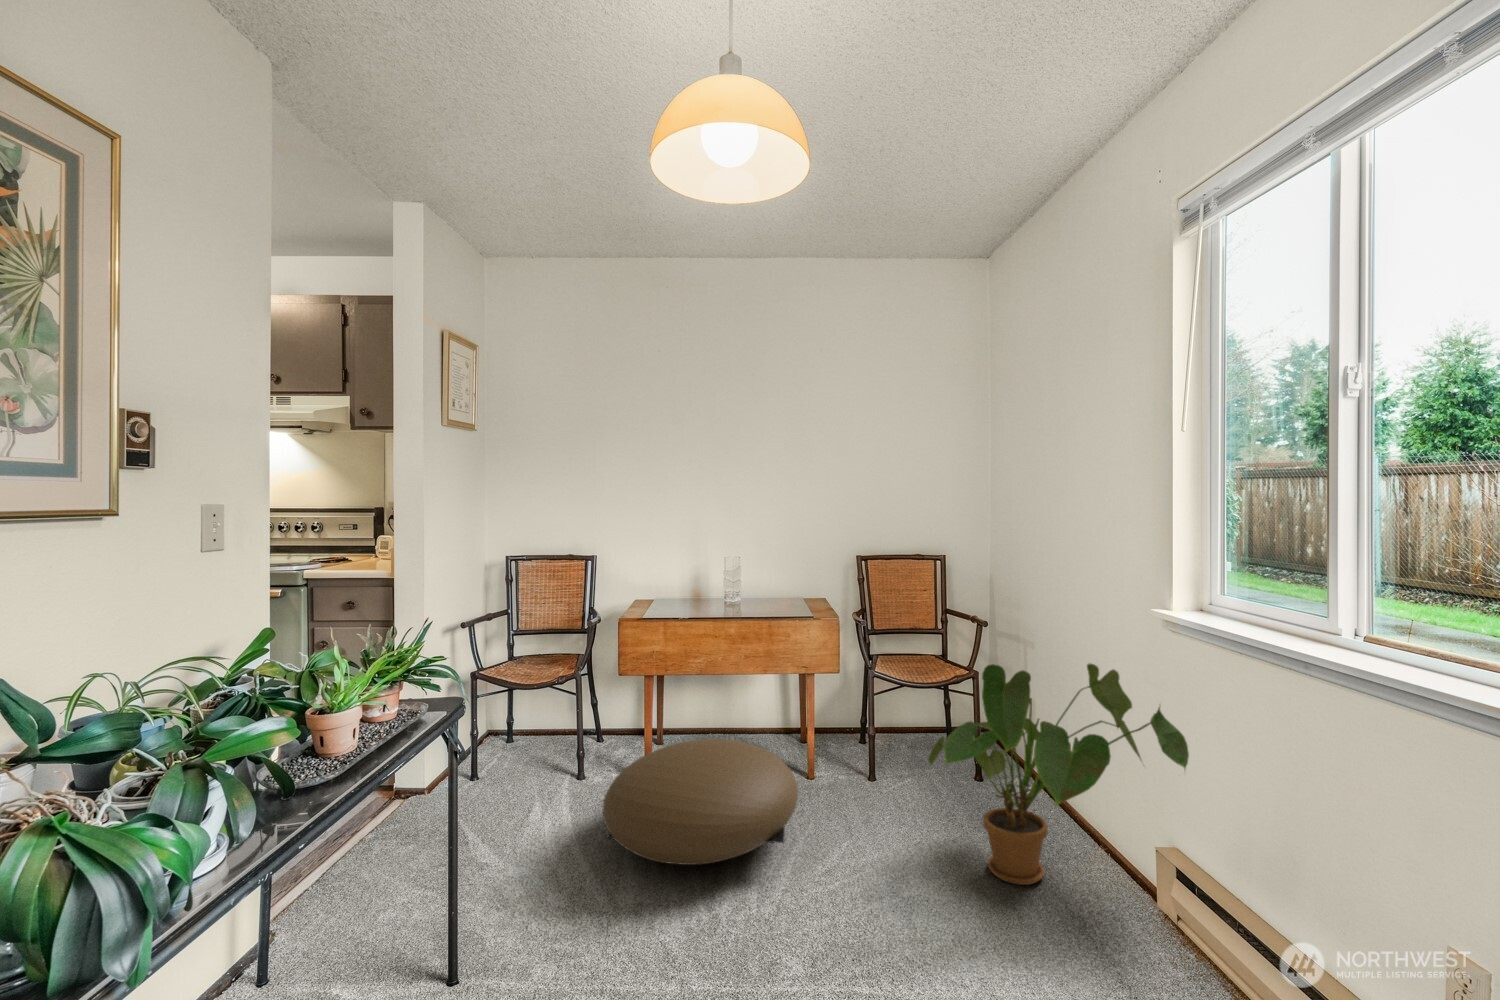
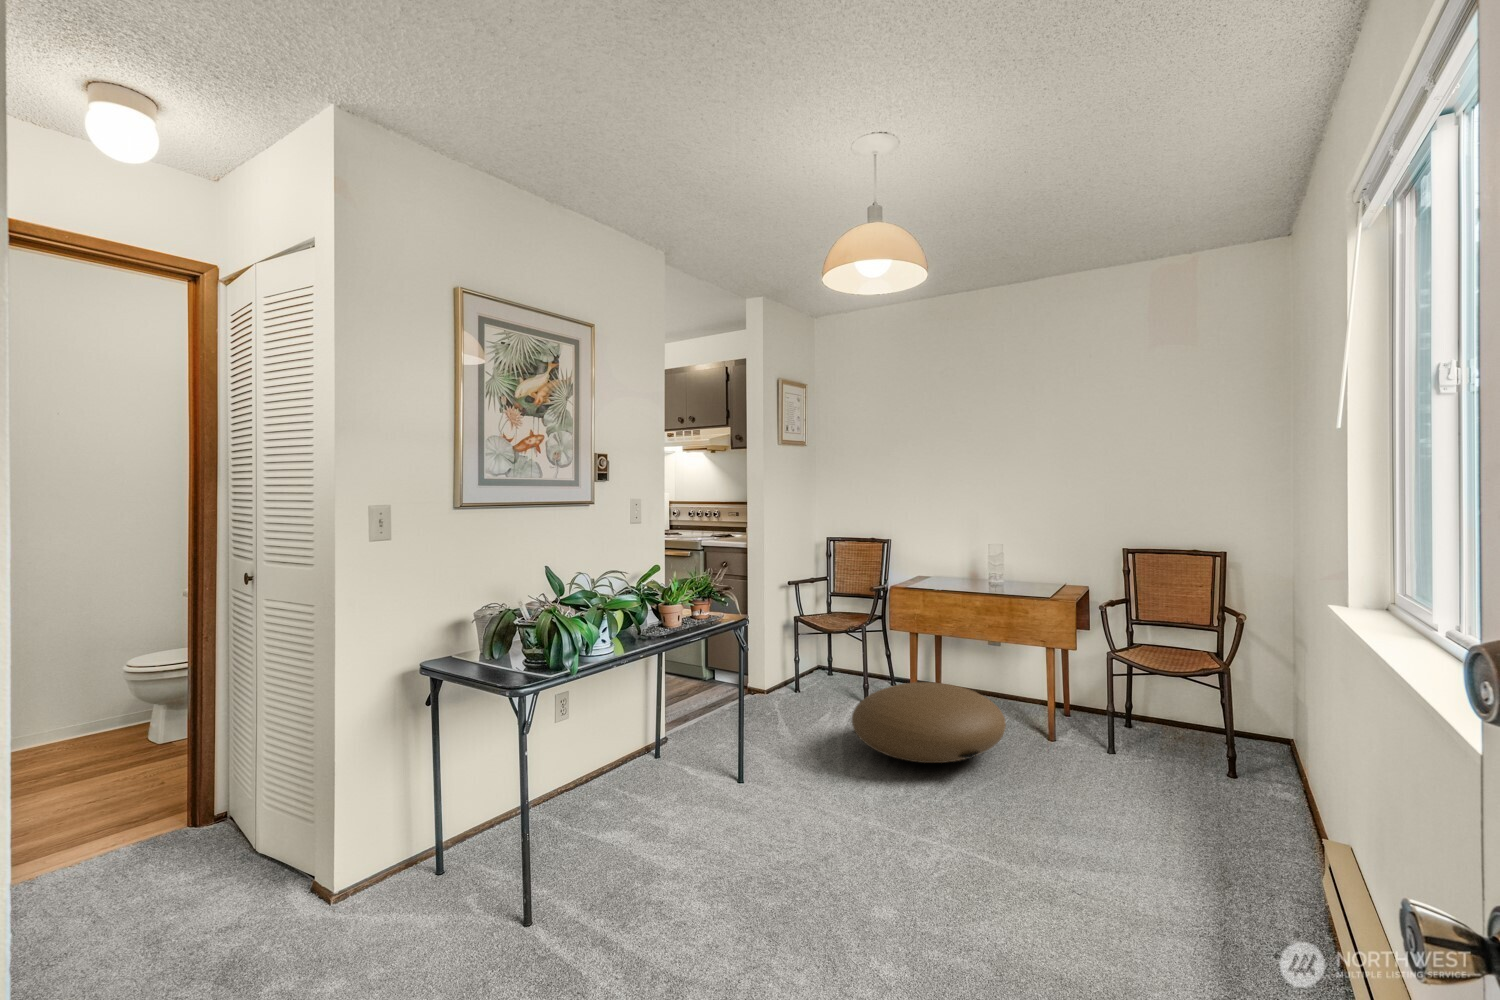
house plant: present [928,663,1189,885] -> none [1105,644,1321,838]

